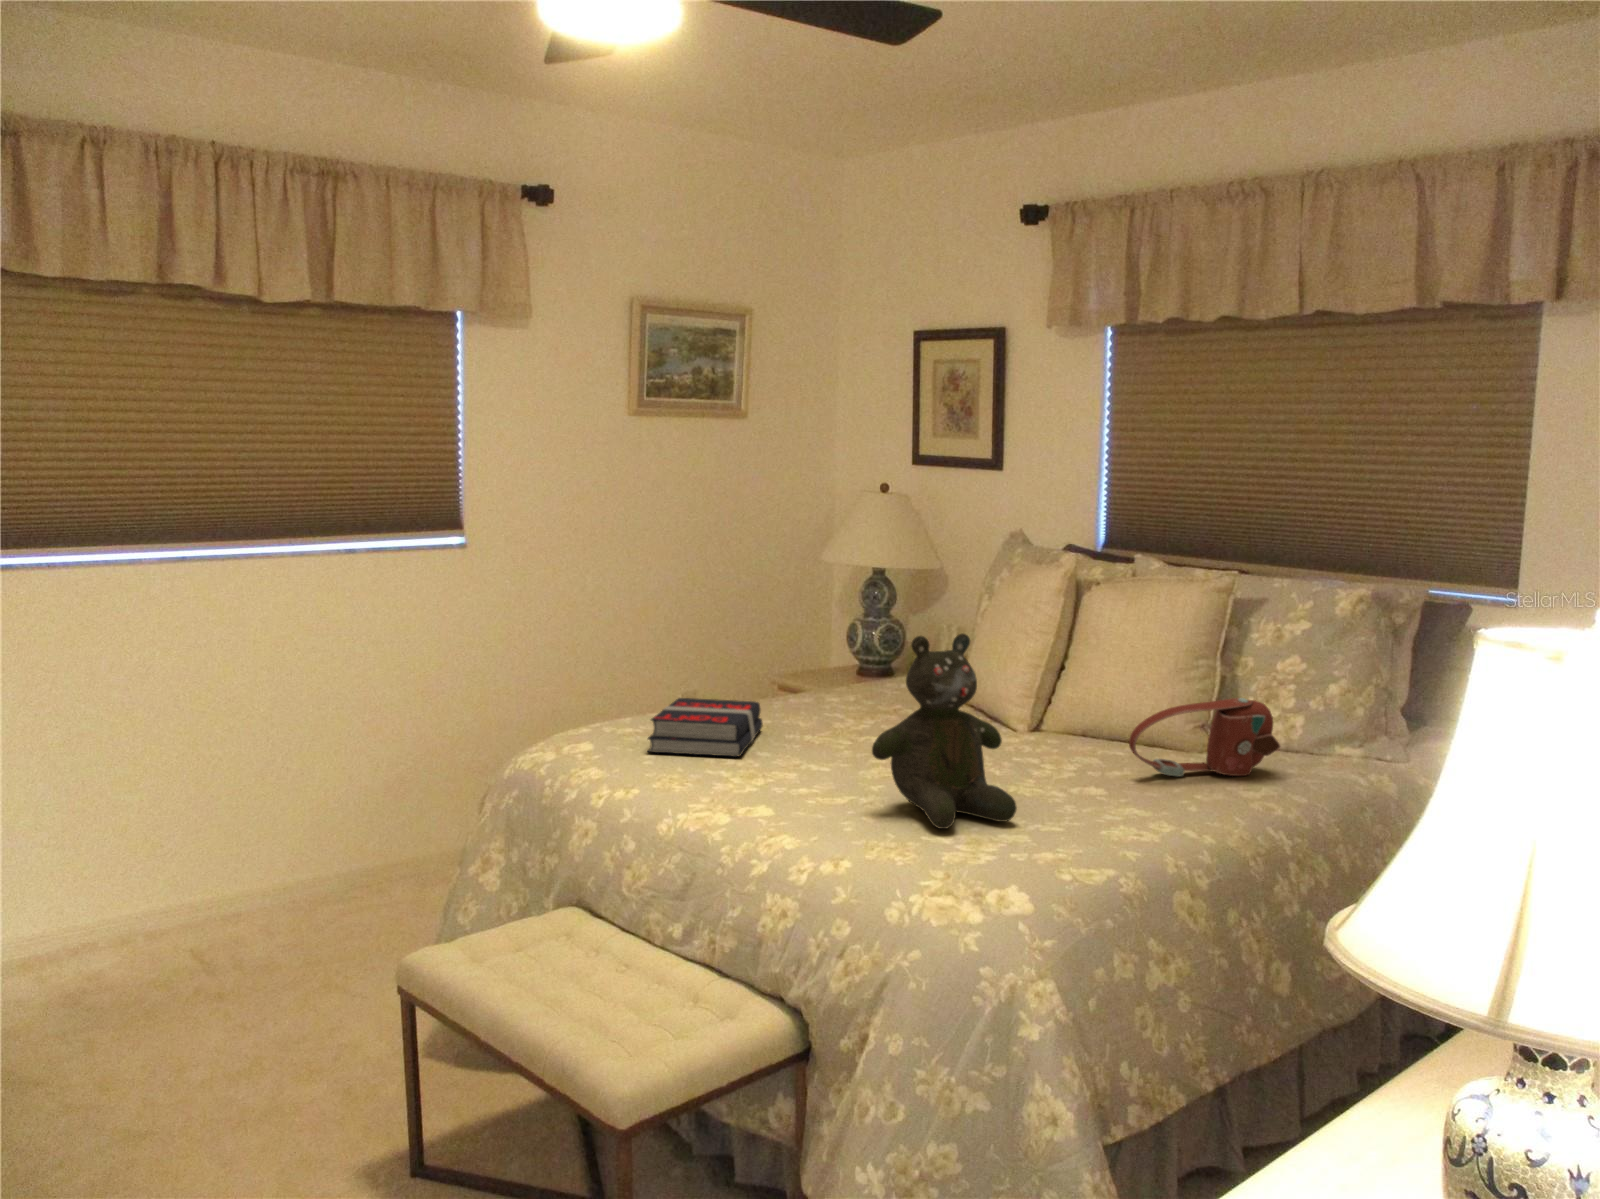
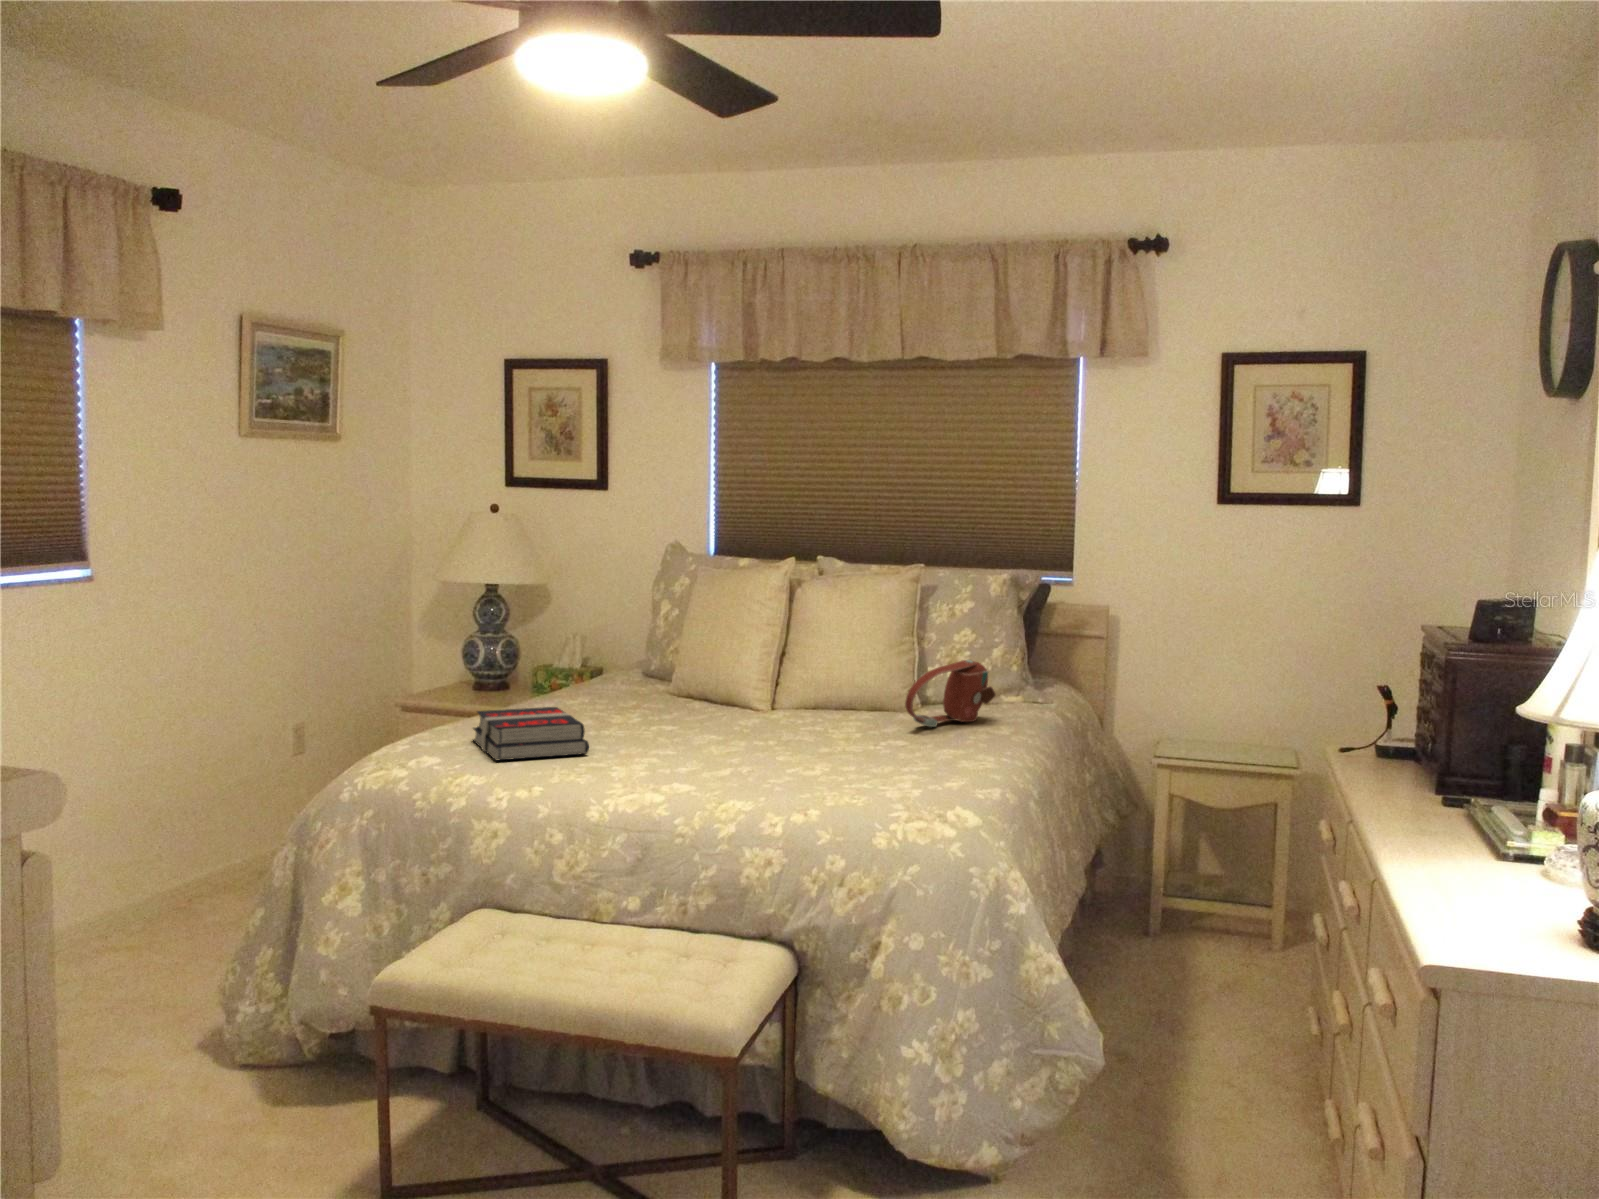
teddy bear: present [872,633,1017,829] -> none [772,615,890,777]

